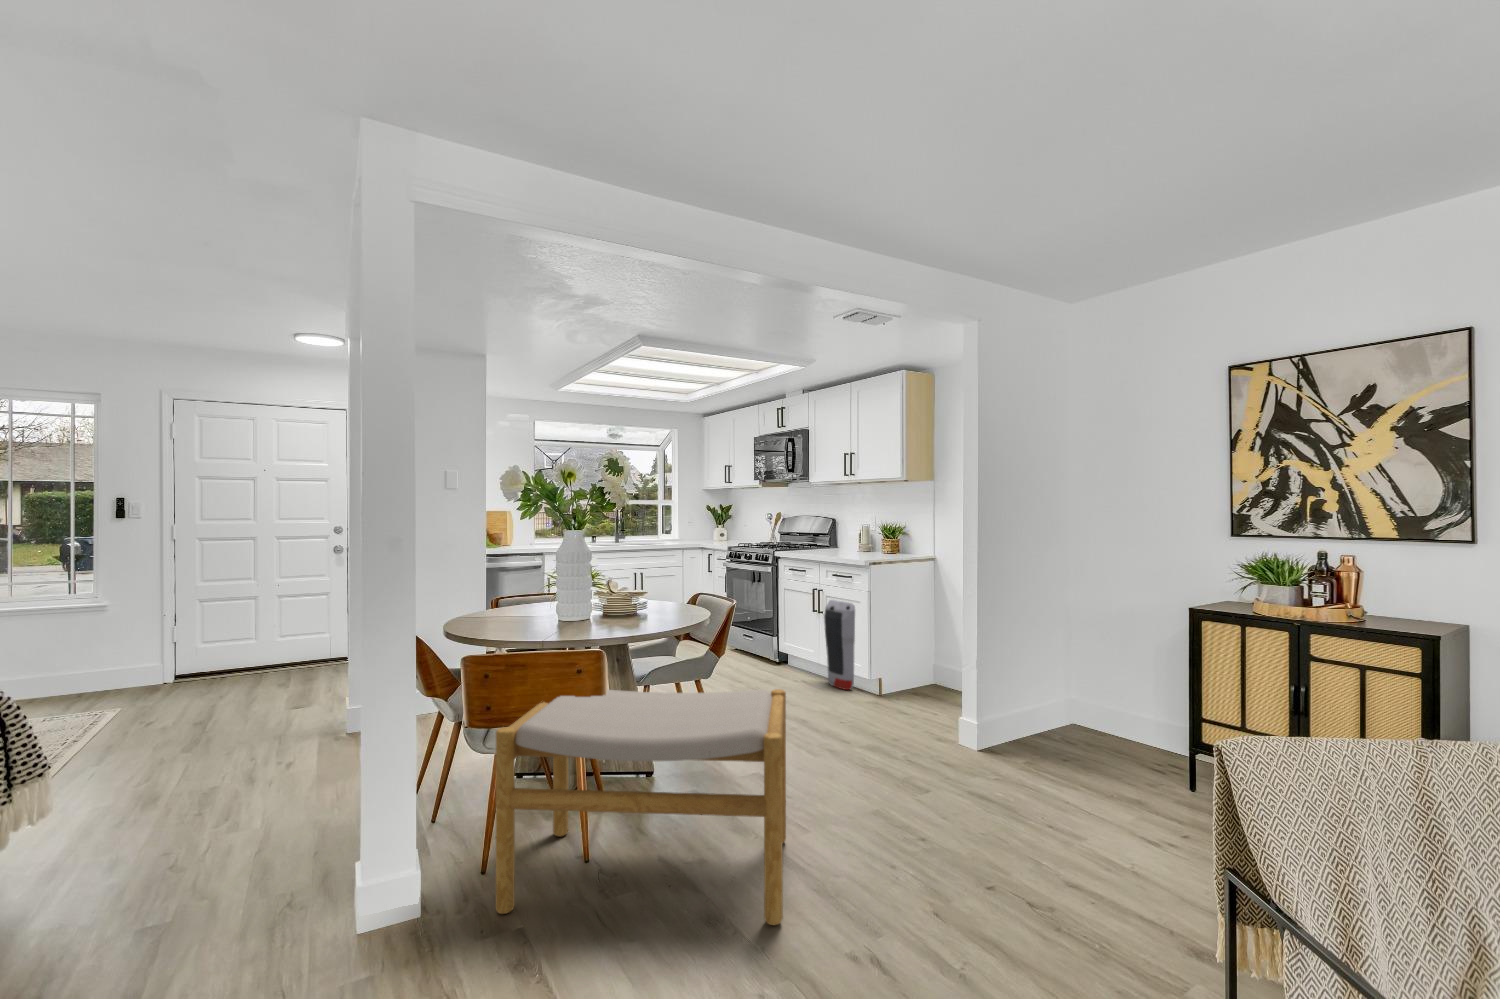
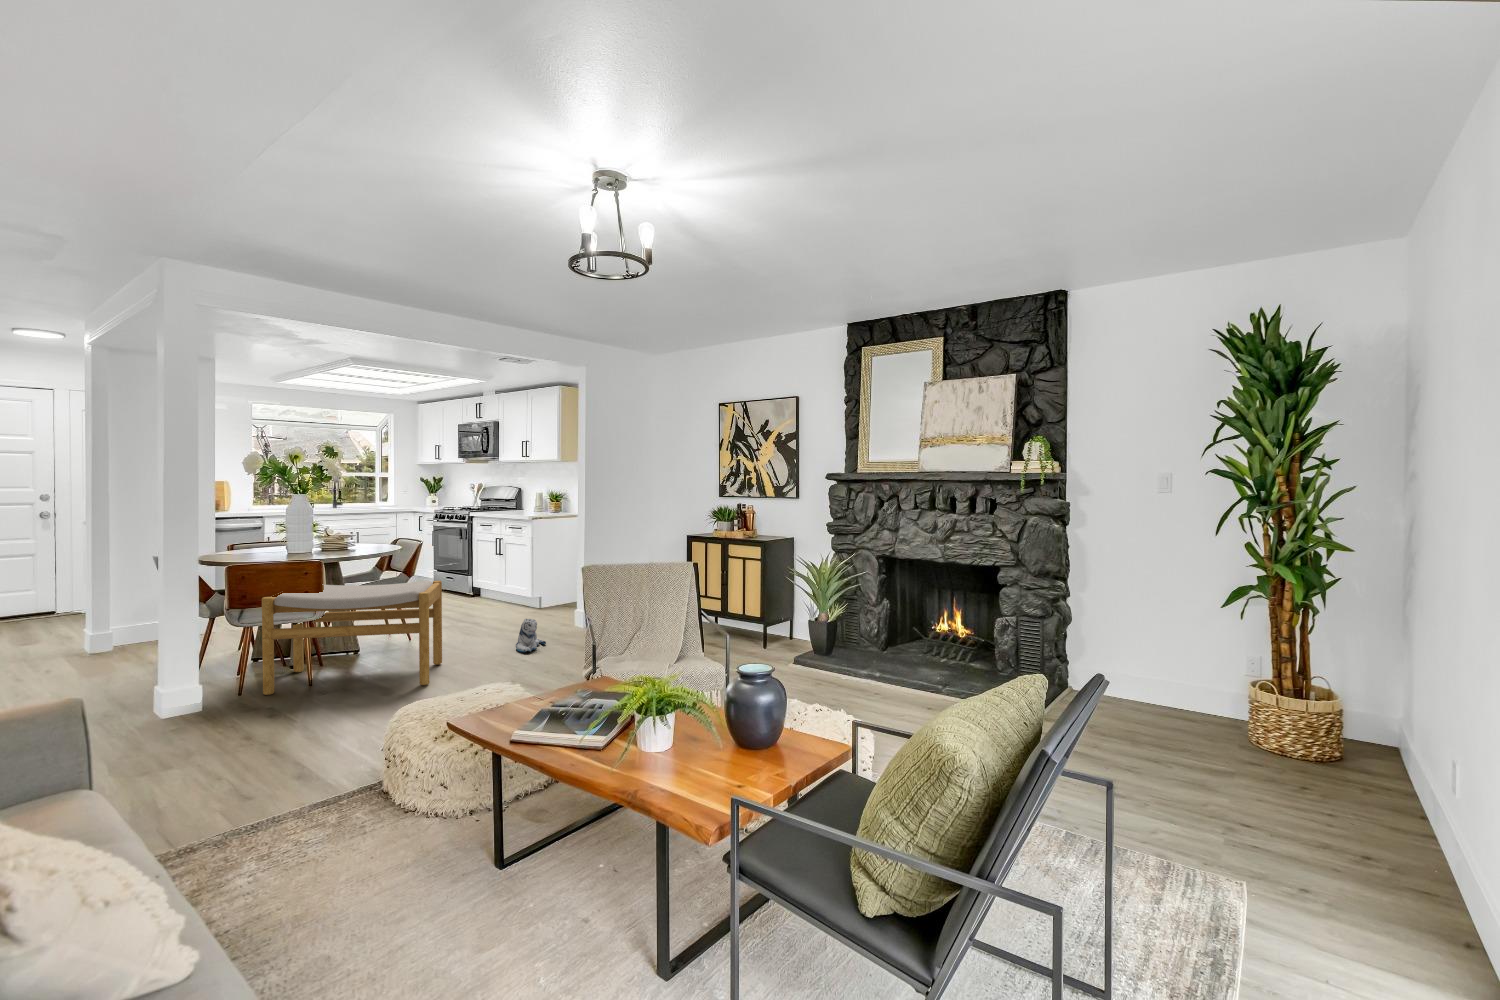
air purifier: present [824,600,855,690] -> none [502,545,523,607]
plush toy: none [892,753,945,822] -> present [516,619,546,653]

